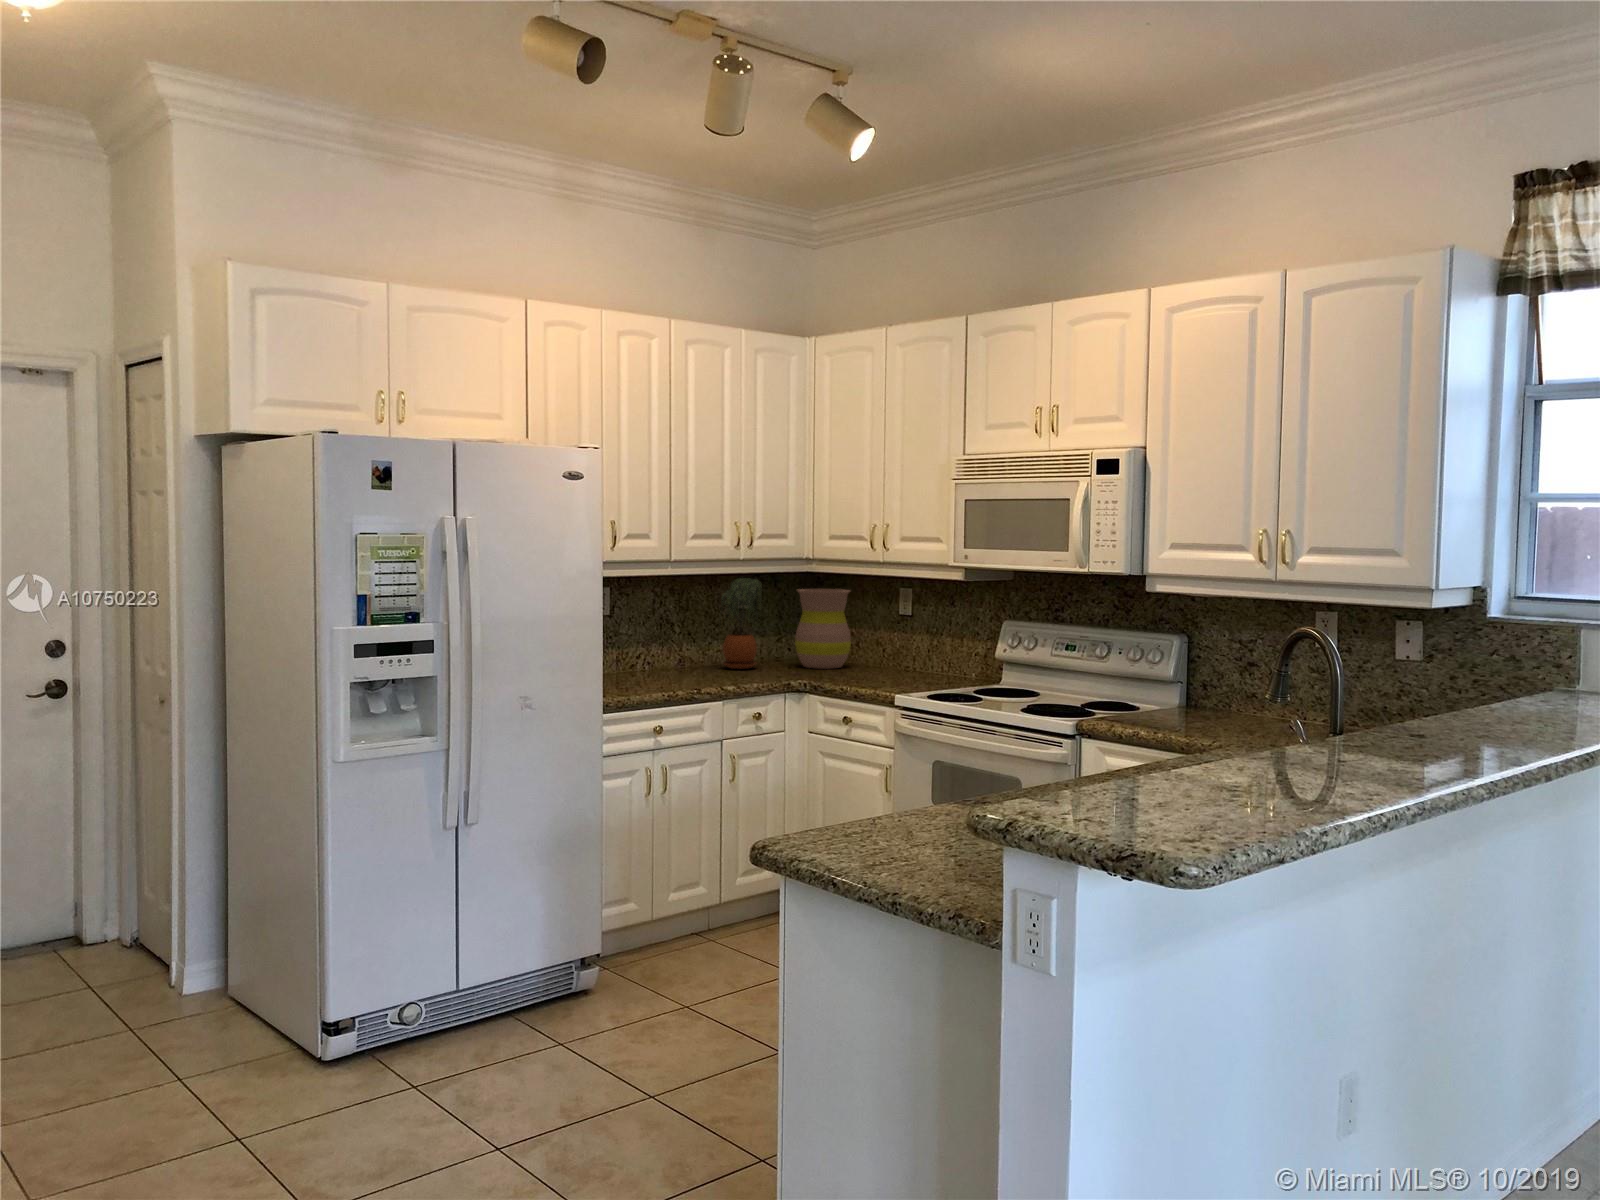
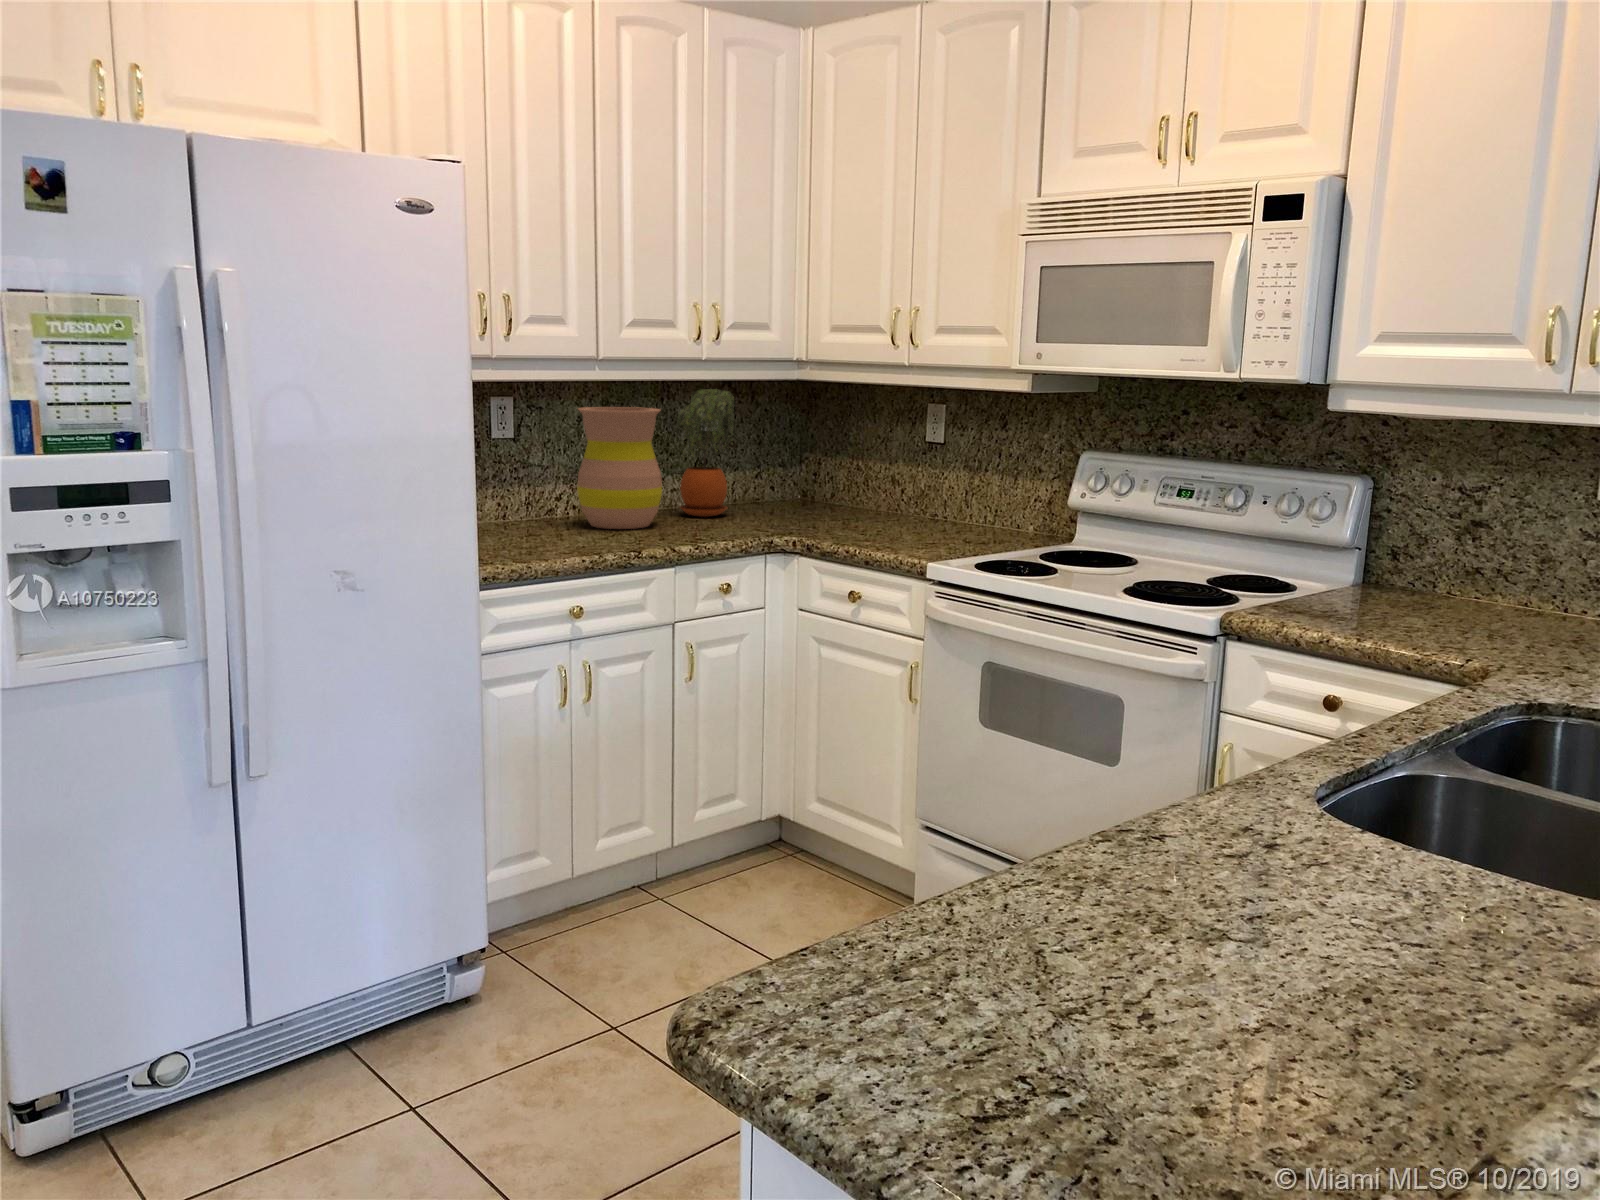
vase: present [795,589,851,669] -> present [577,407,662,529]

